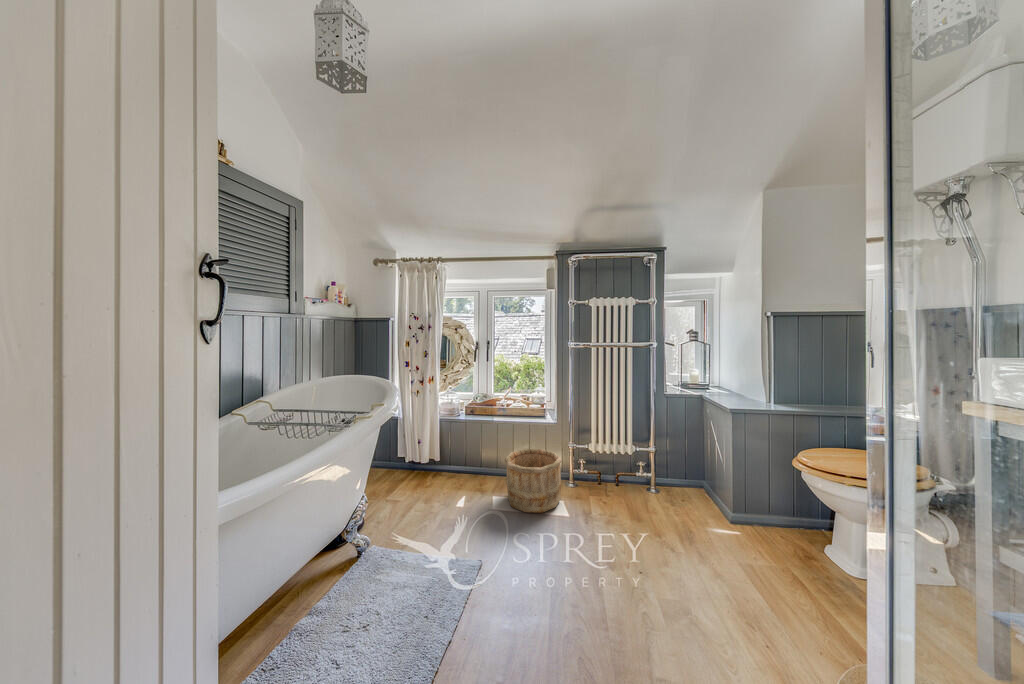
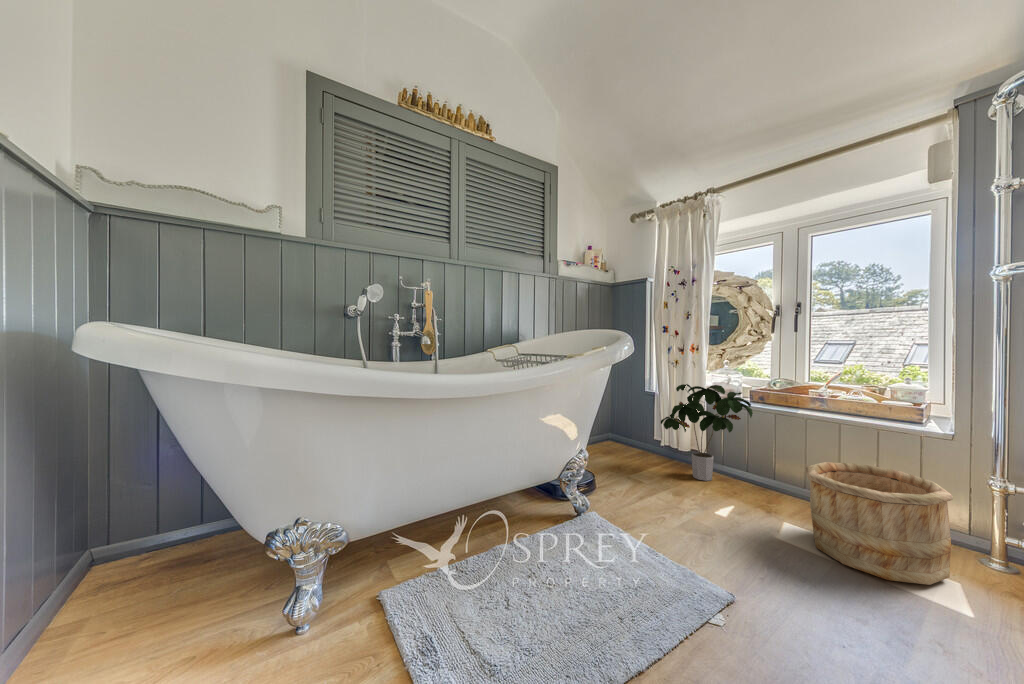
potted plant: none [406,407,470,480] -> present [661,384,753,481]

